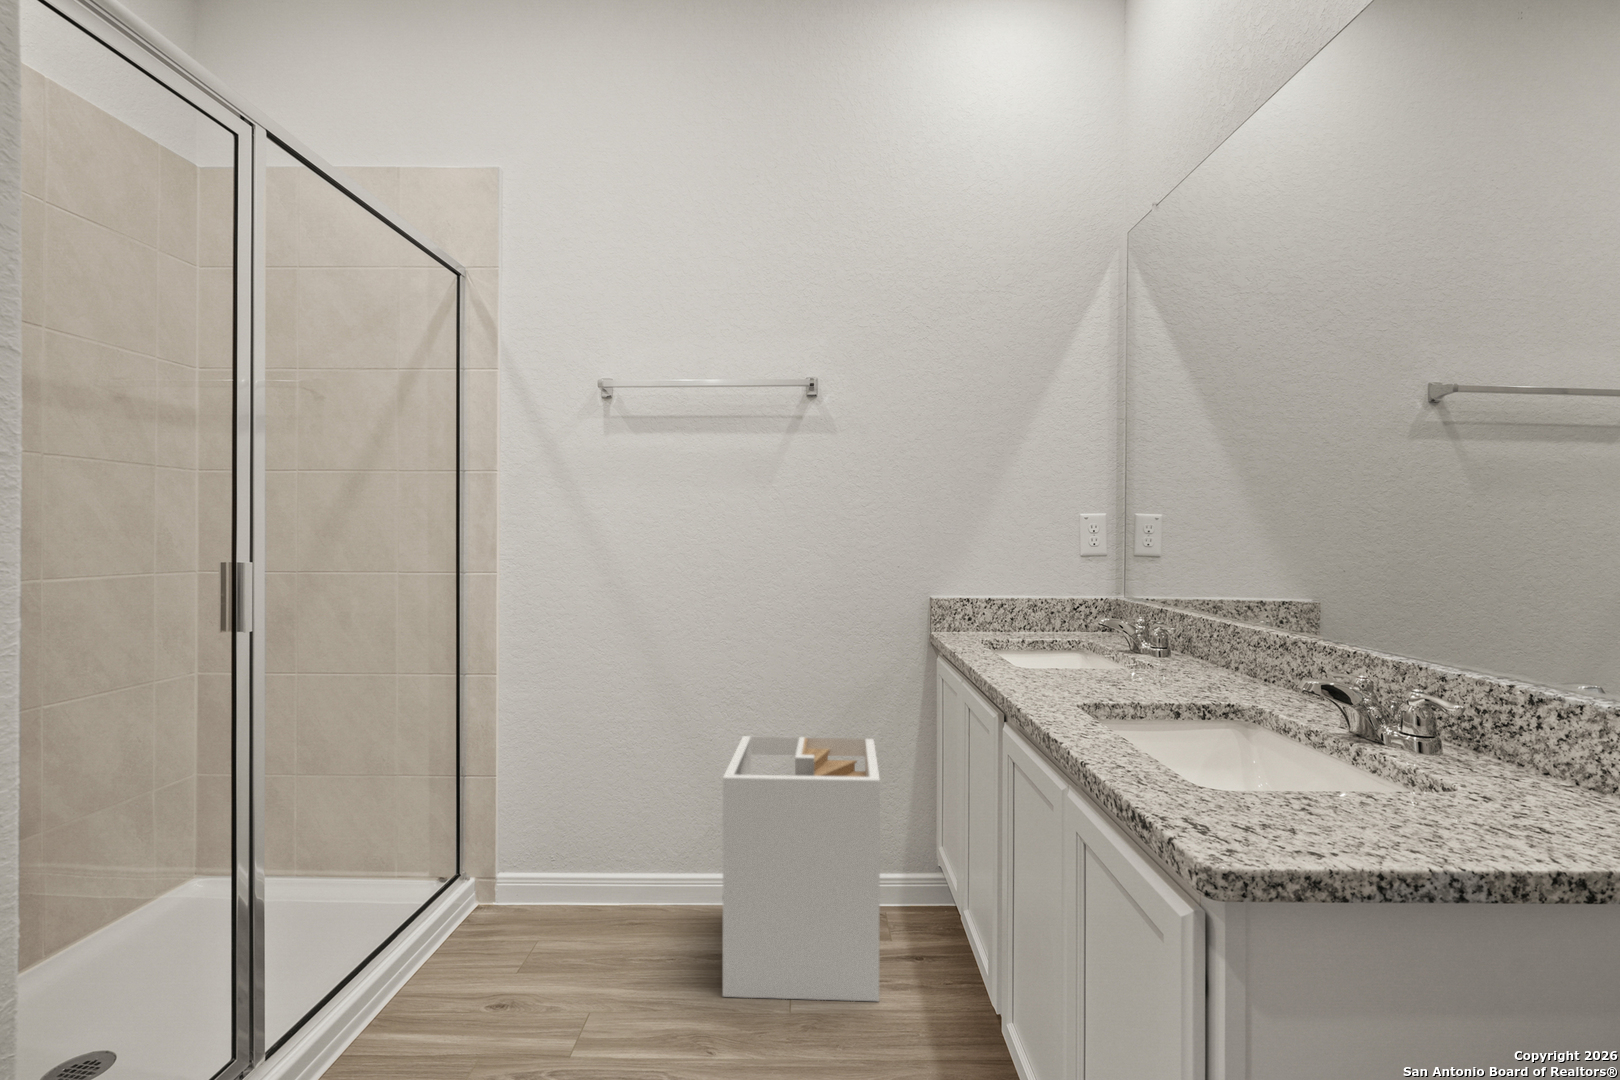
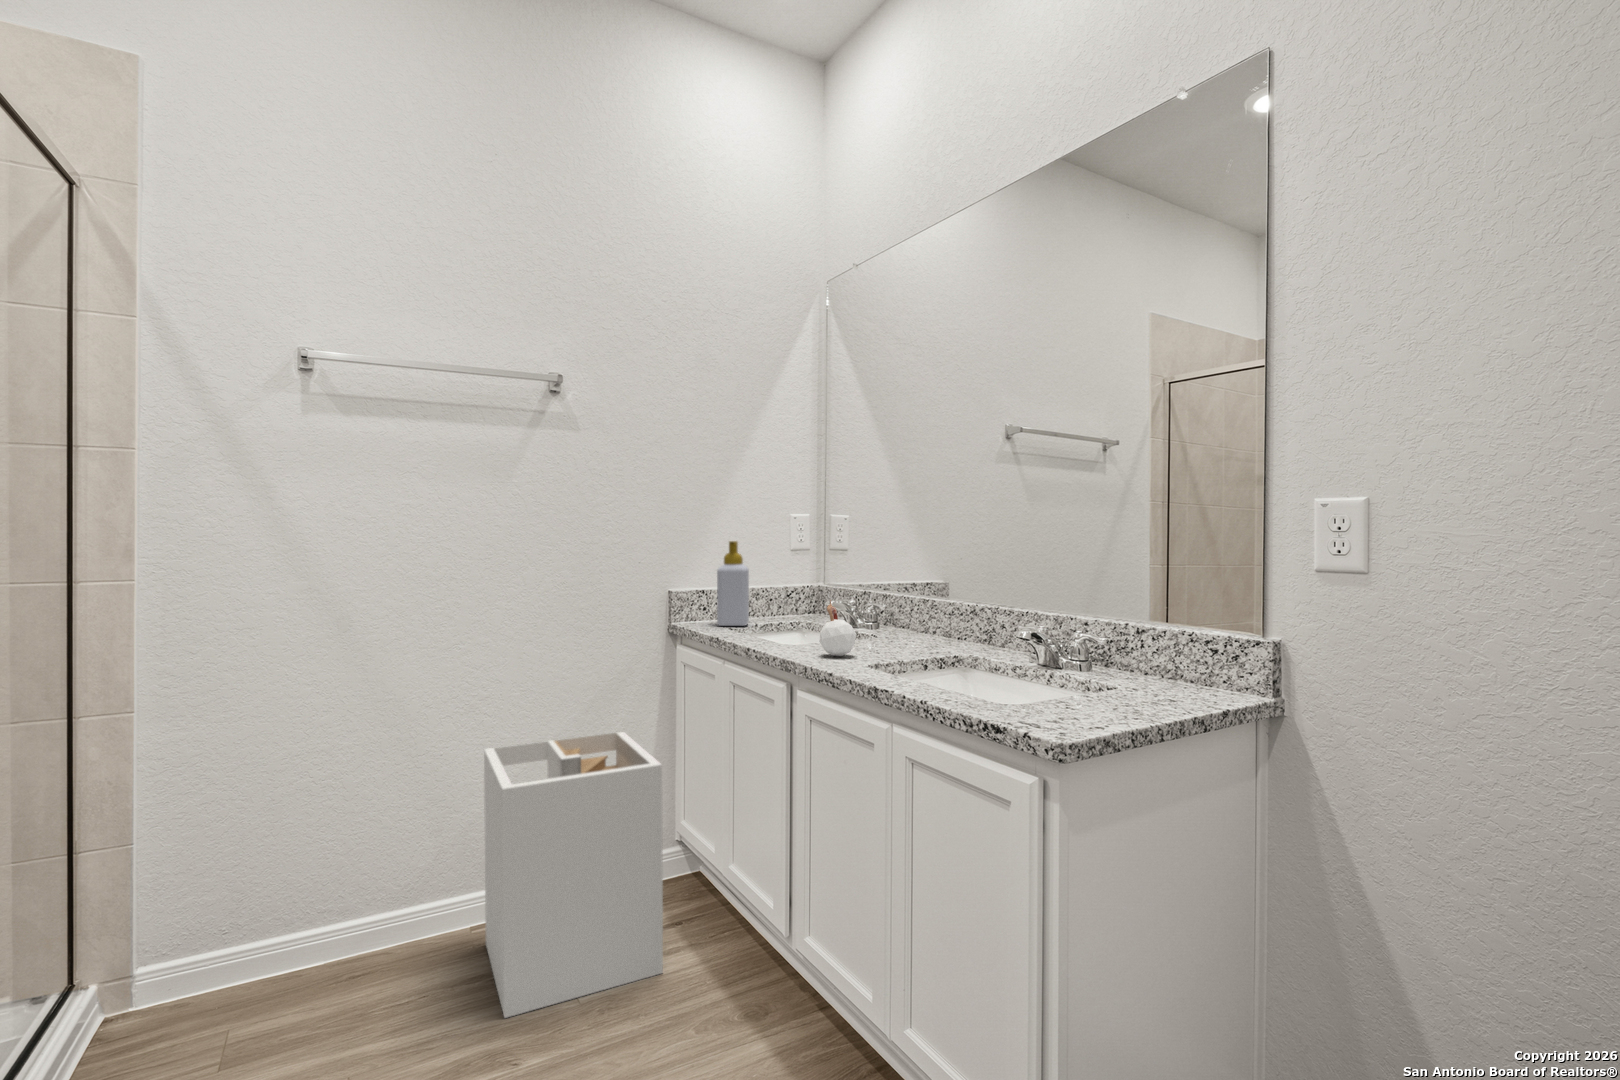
soap bottle: none [981,547,1020,640] -> present [717,541,749,626]
candle: none [1041,608,1087,687] -> present [819,593,856,656]

